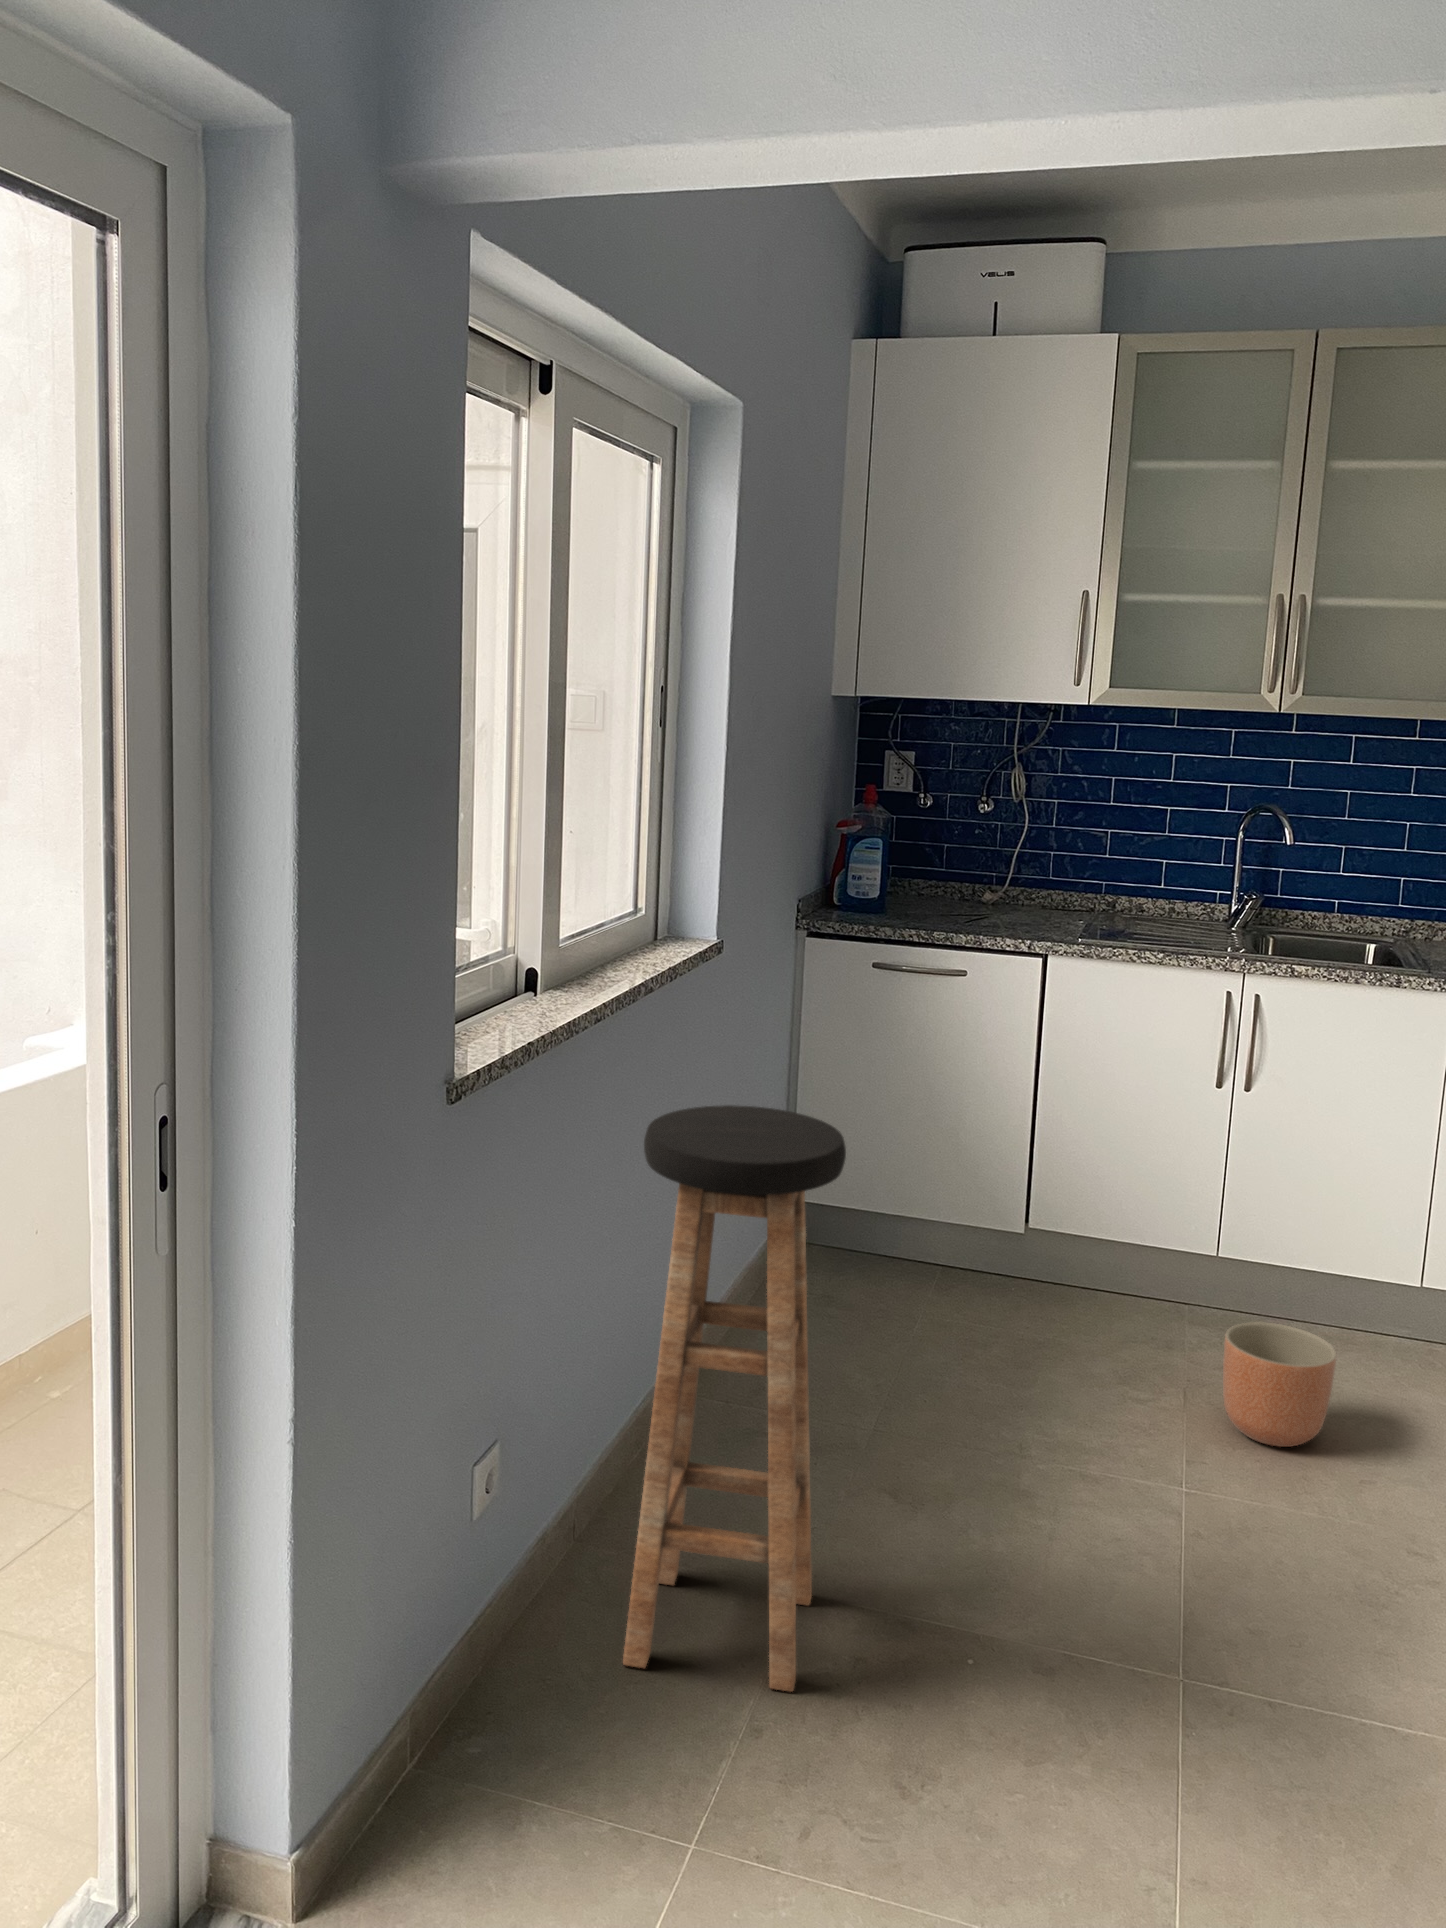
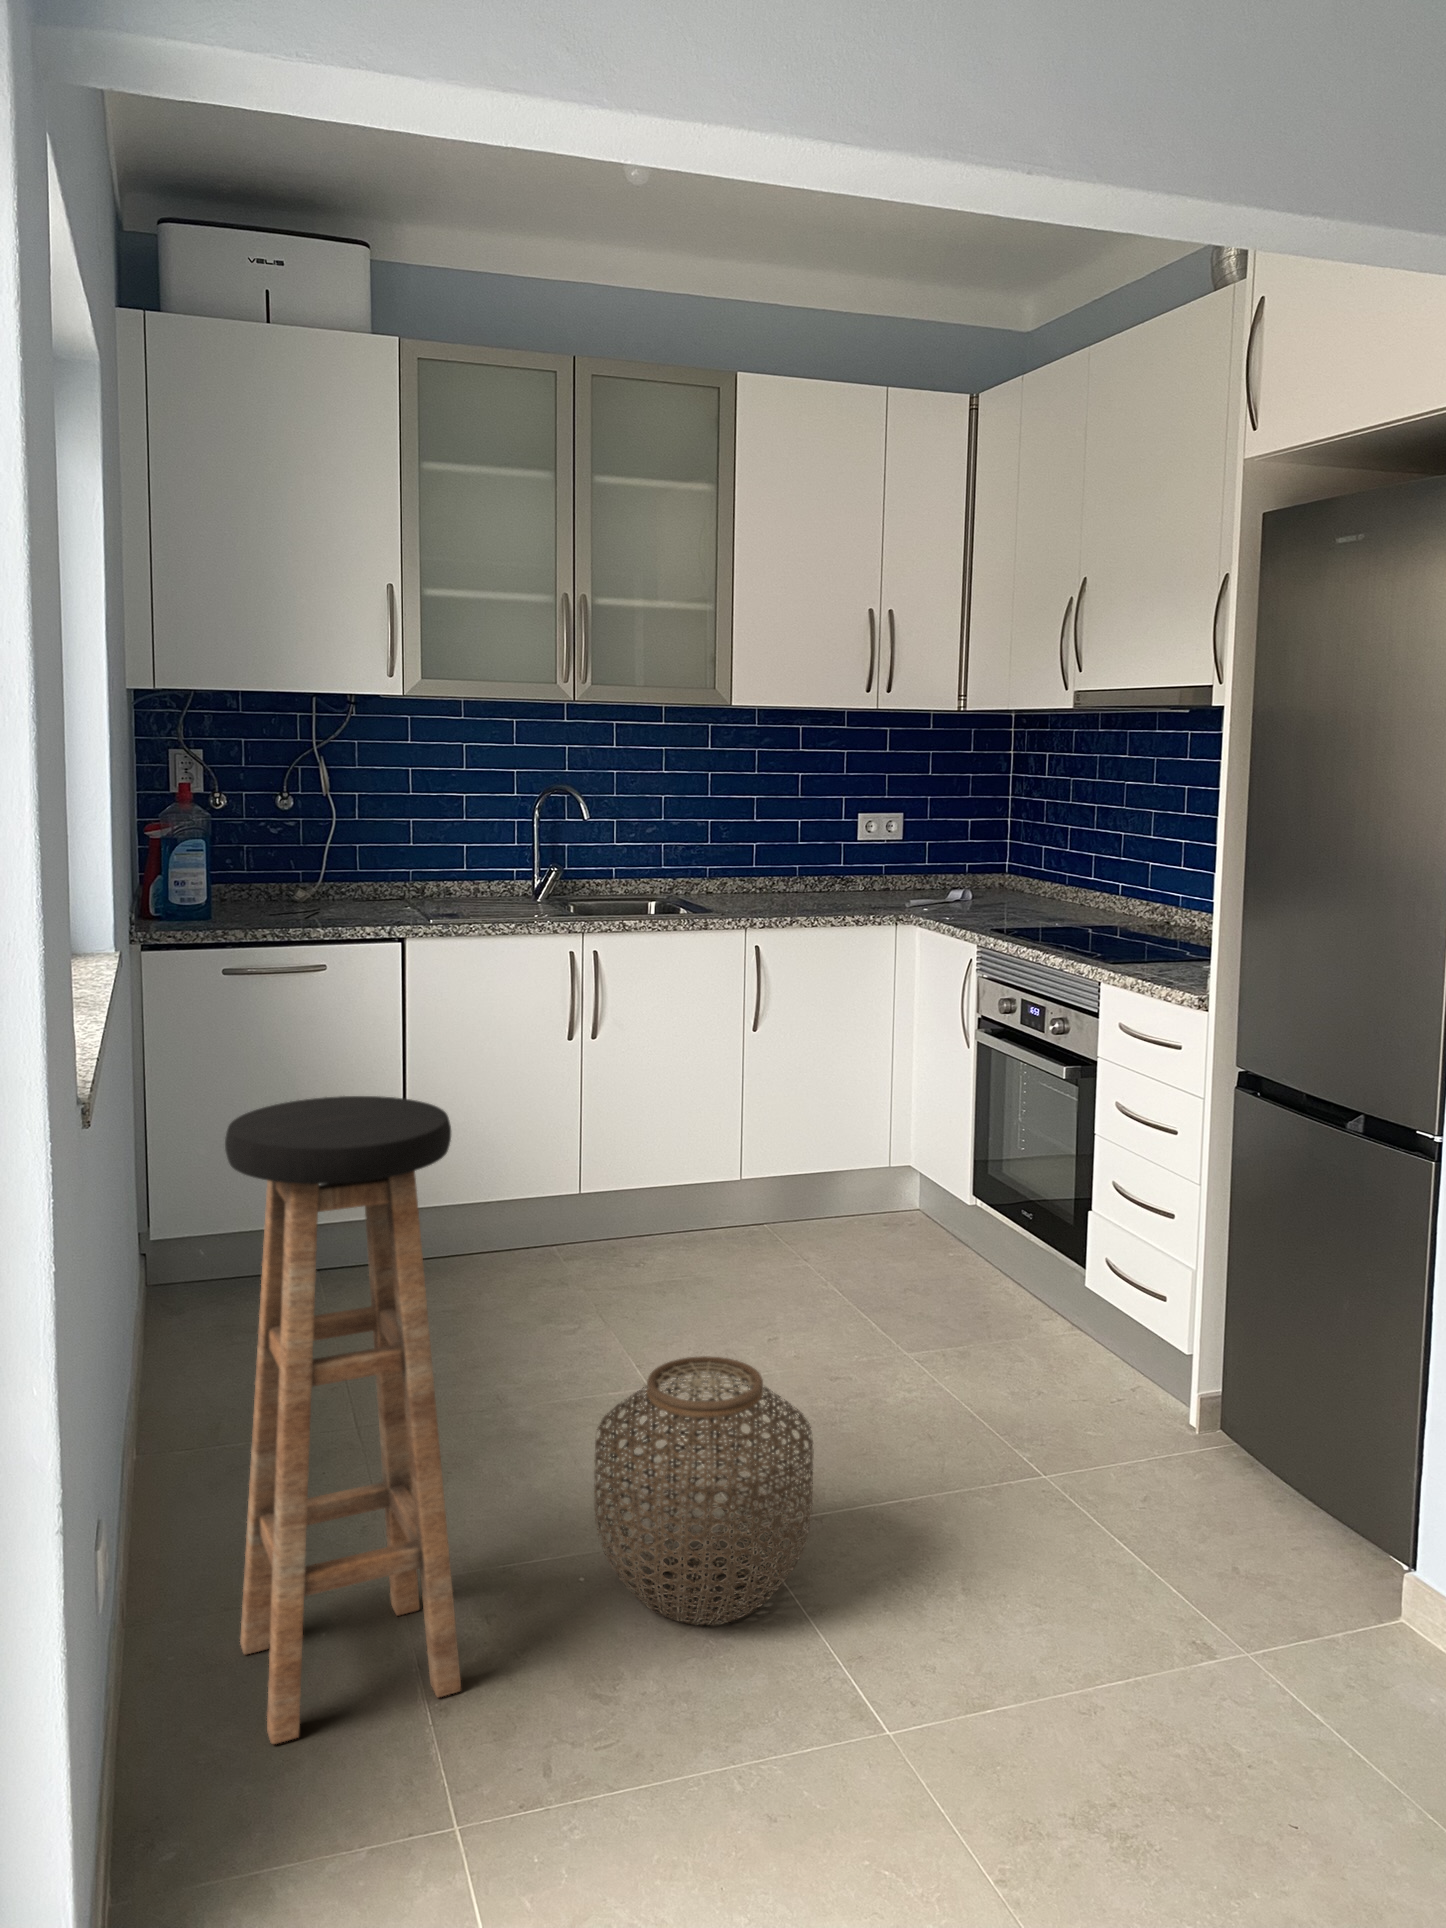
planter: present [1223,1322,1337,1447] -> none [647,1232,740,1337]
woven basket: none [966,1453,1212,1748] -> present [594,1356,813,1625]

